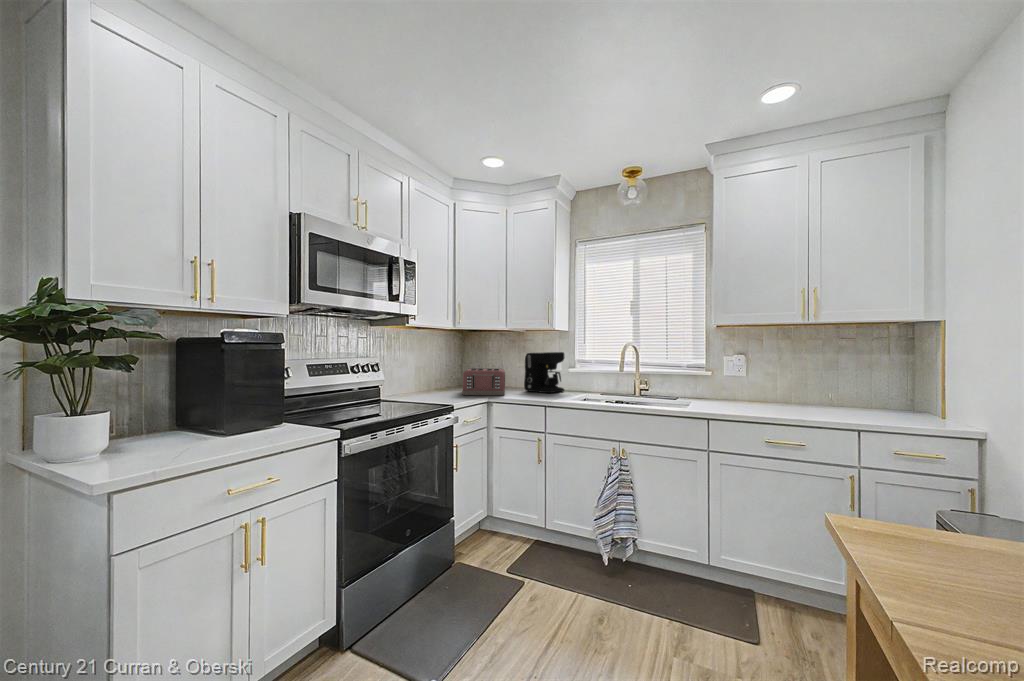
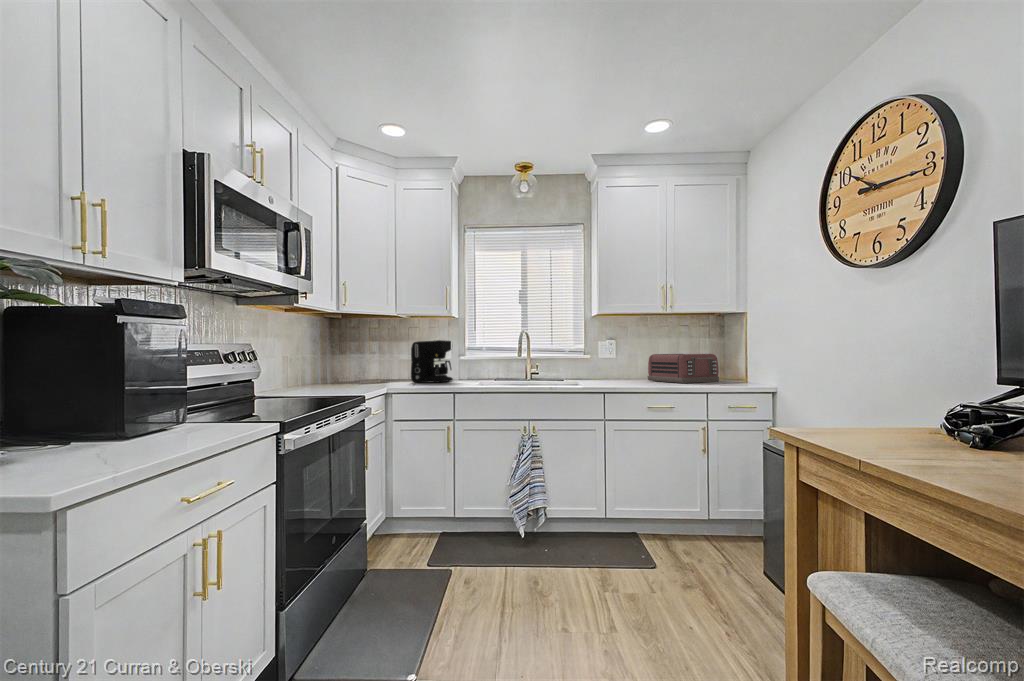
toaster: present [462,368,505,395] -> present [647,354,719,383]

